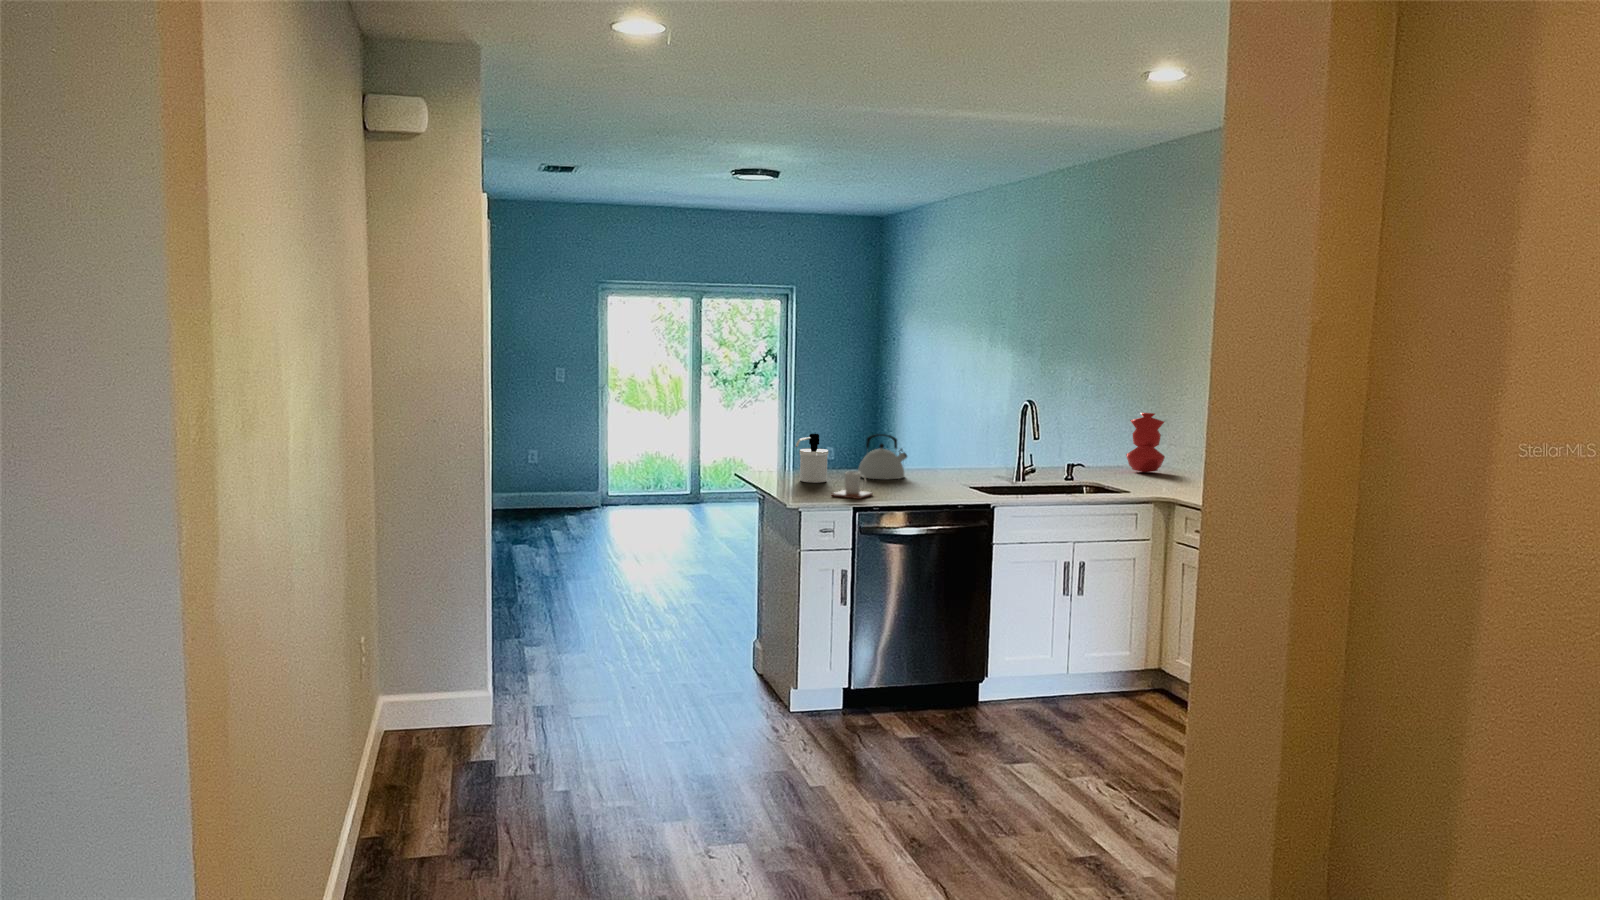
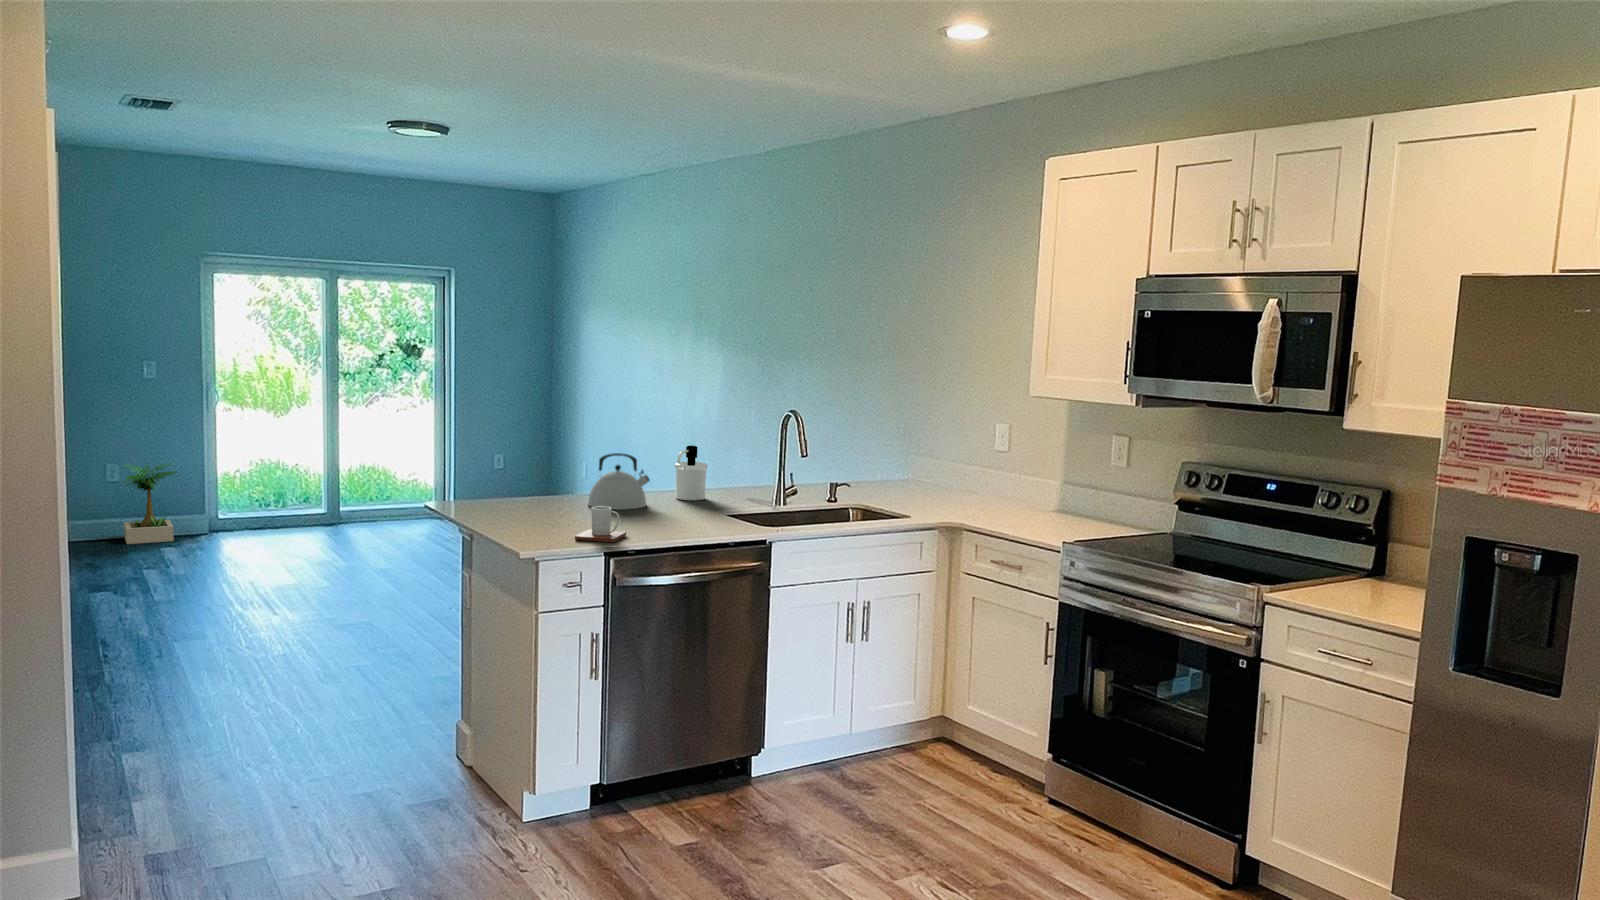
vase: present [1126,413,1165,472] -> none [882,422,923,488]
soap dispenser: present [796,434,828,483] -> present [675,446,707,500]
potted plant: none [536,448,583,513] -> present [123,463,177,544]

